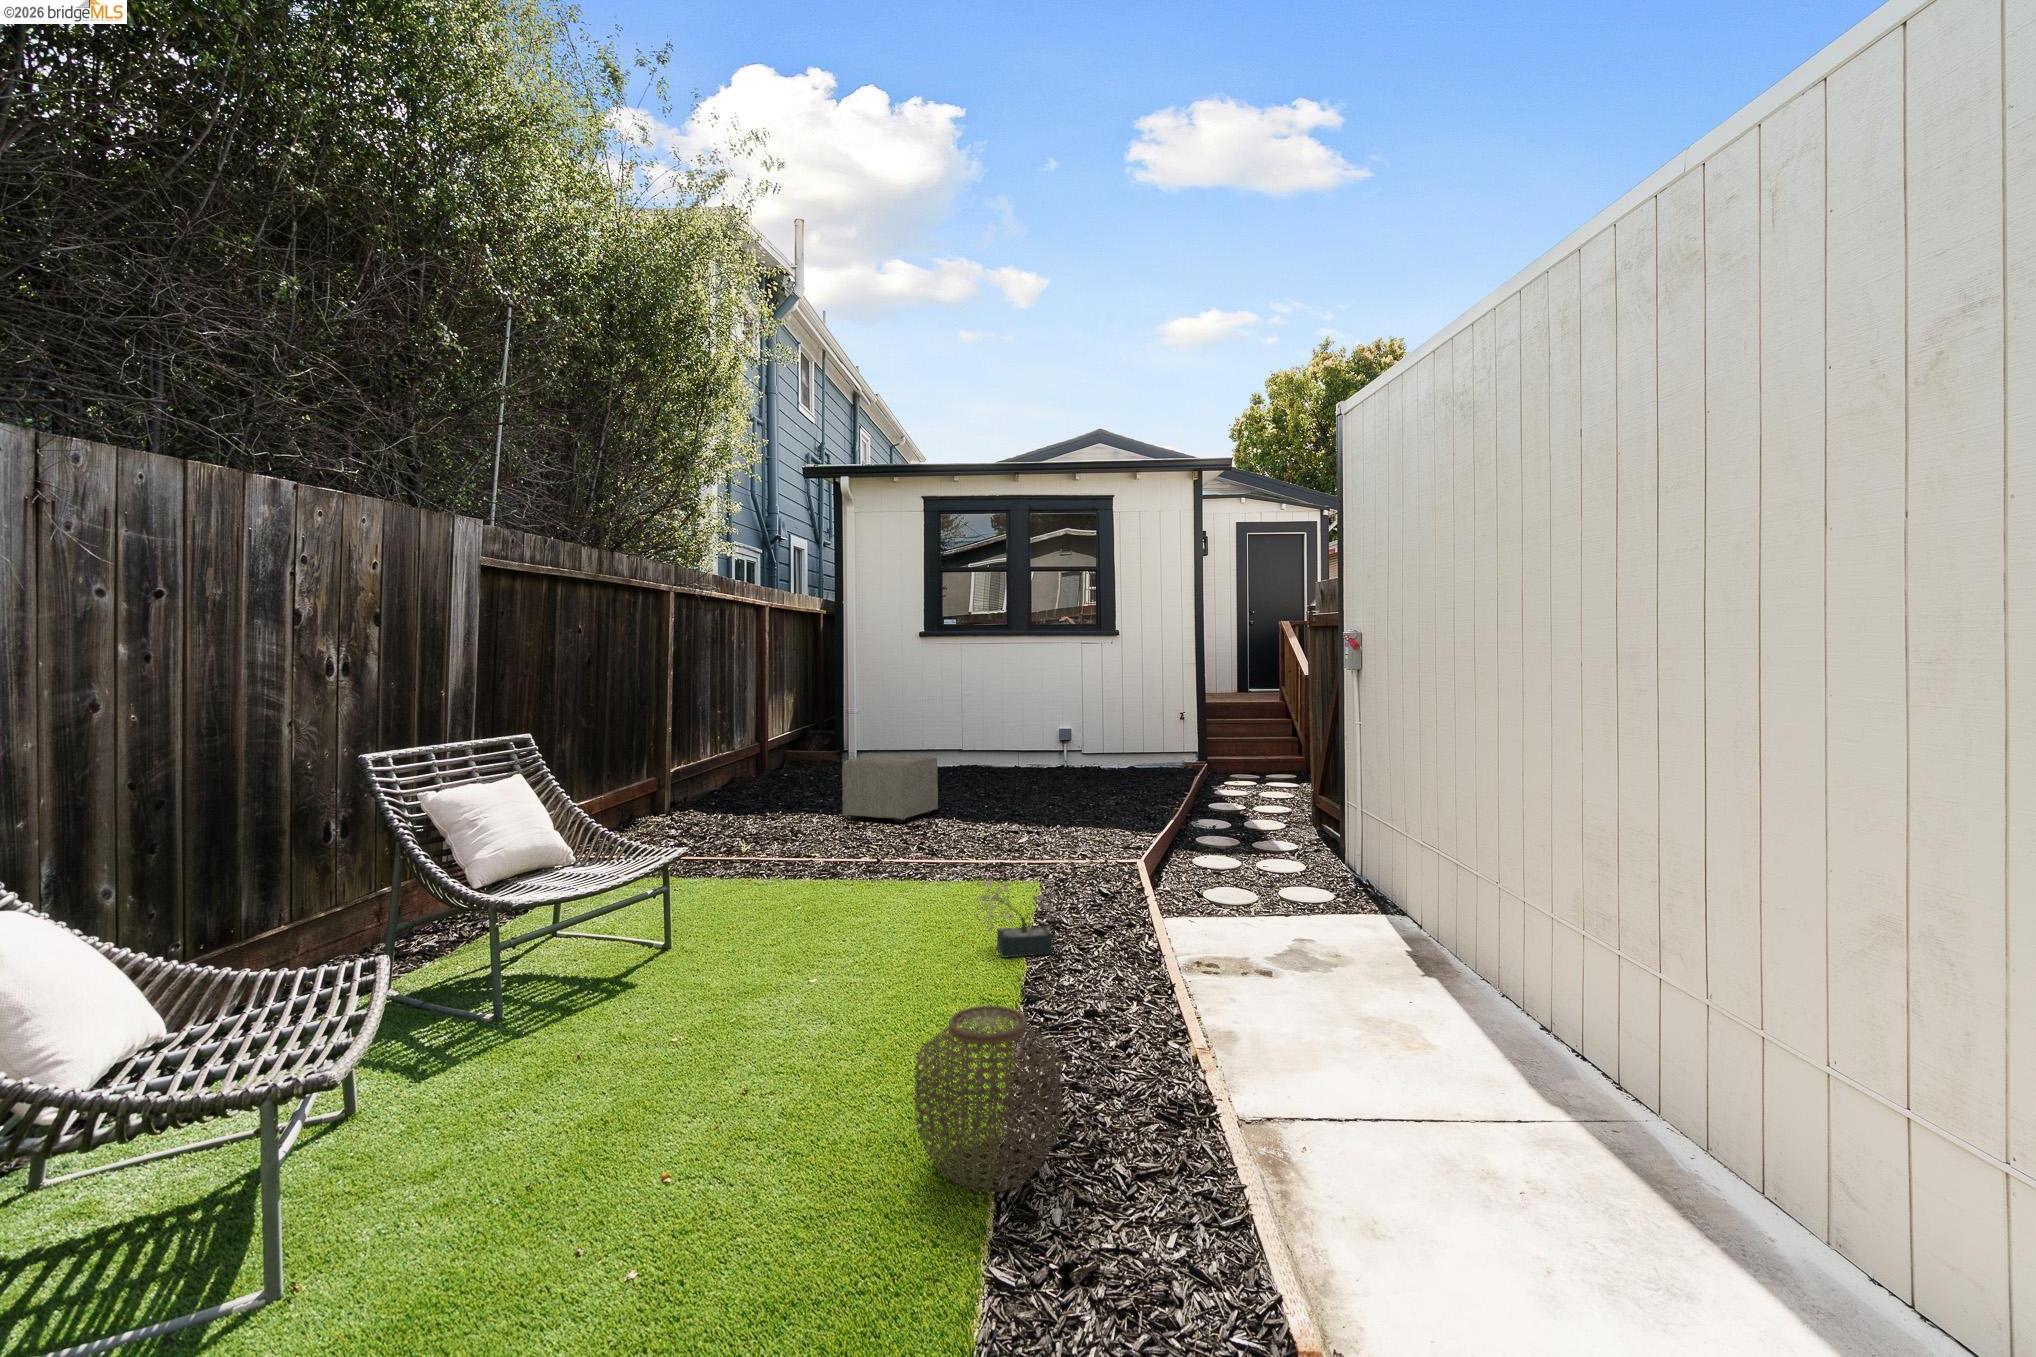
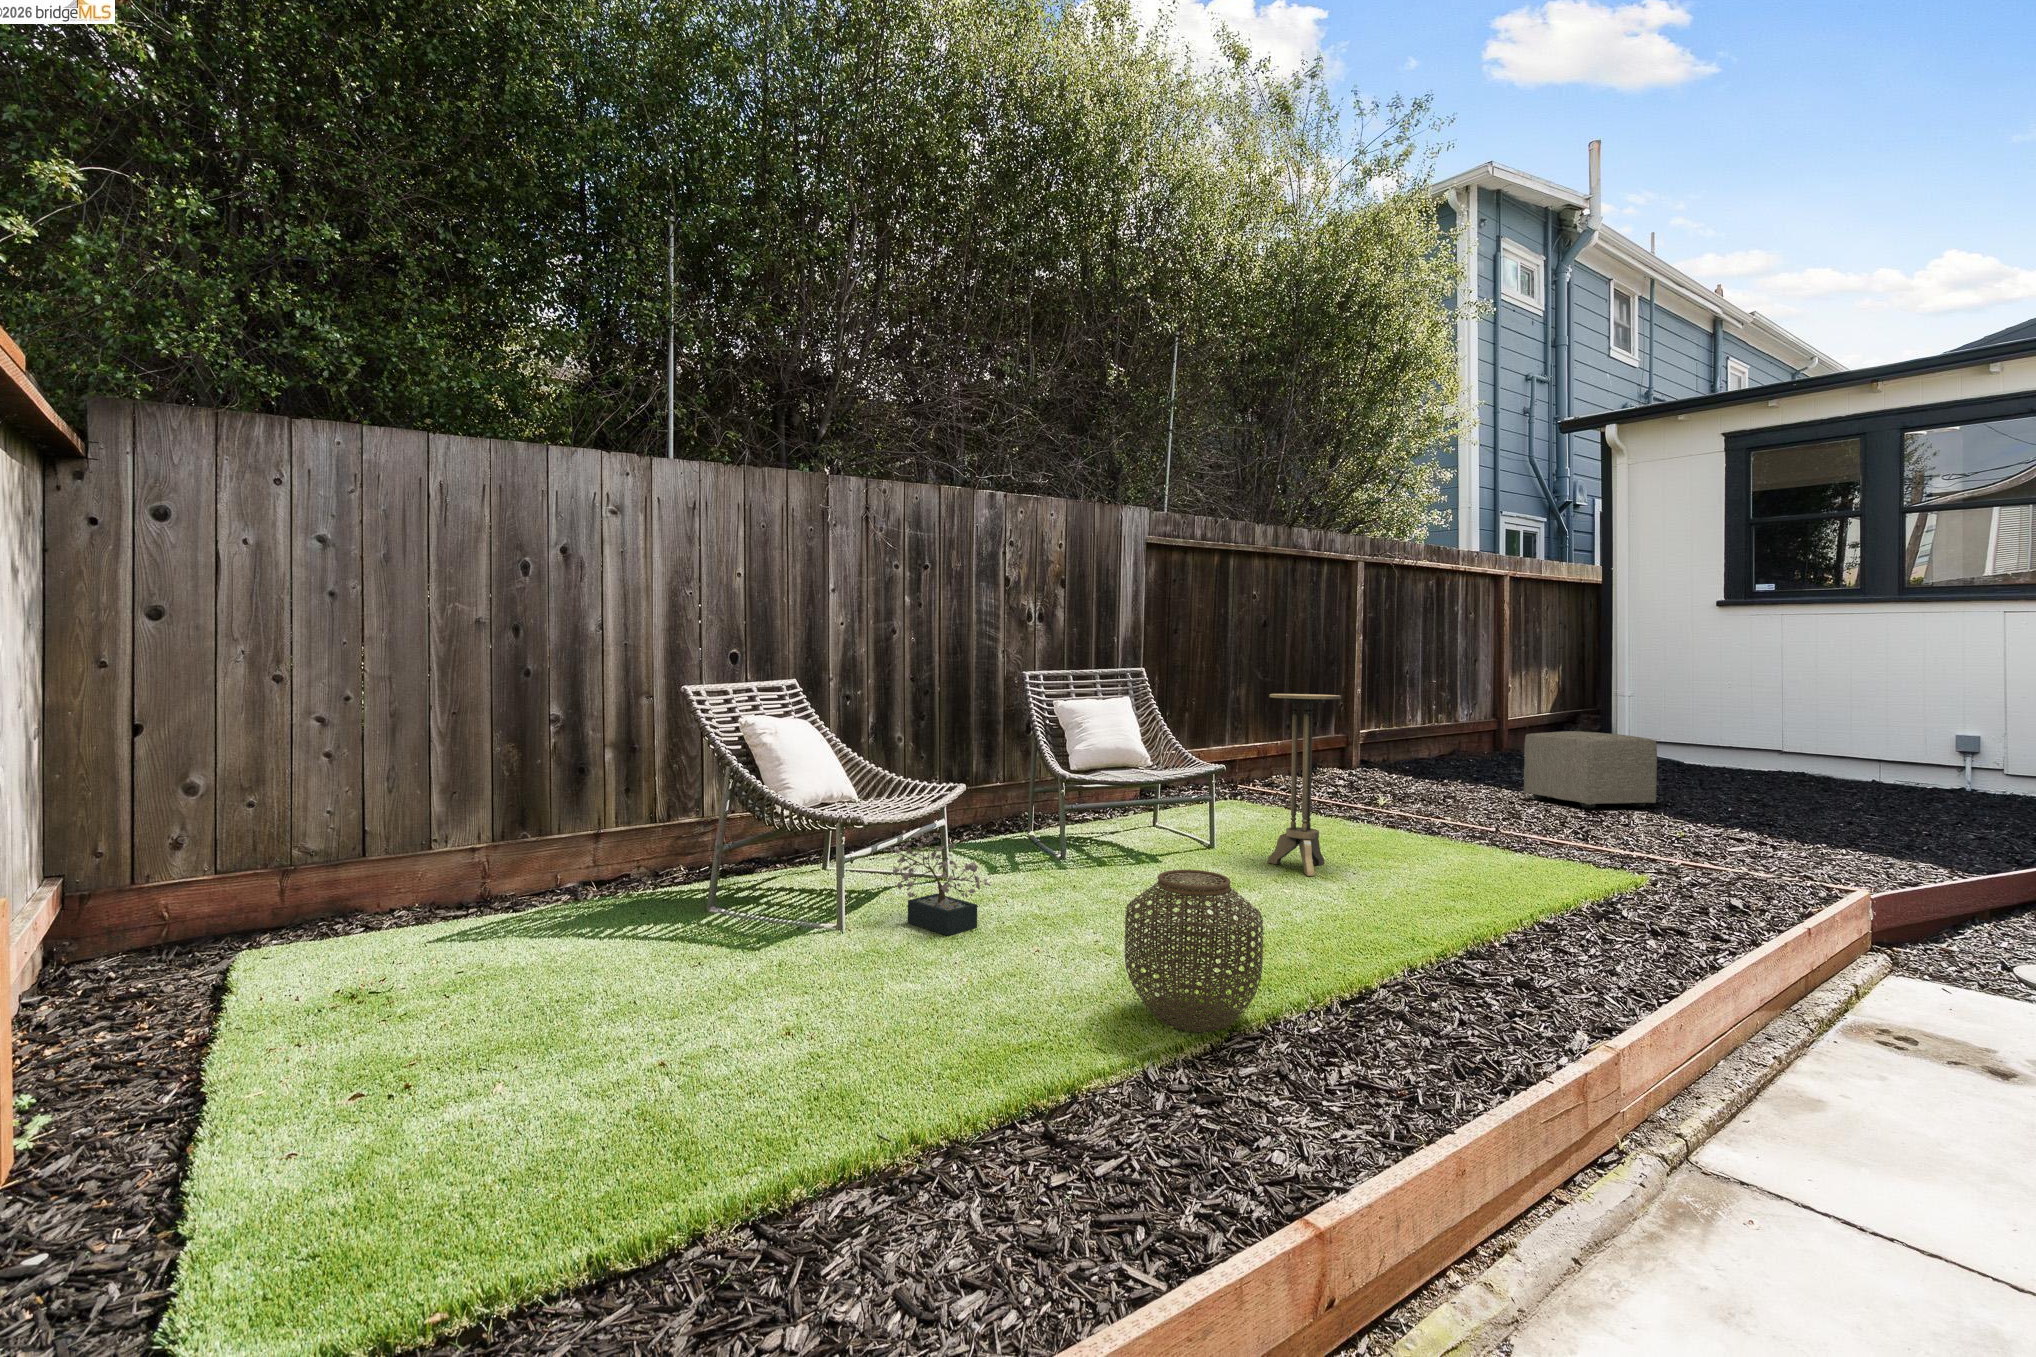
side table: none [756,760,832,958] -> present [1268,694,1341,876]
decorative plant: present [976,879,1065,958] -> present [889,833,990,936]

